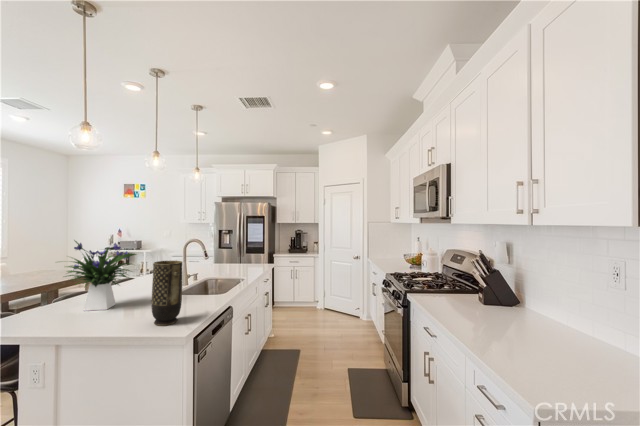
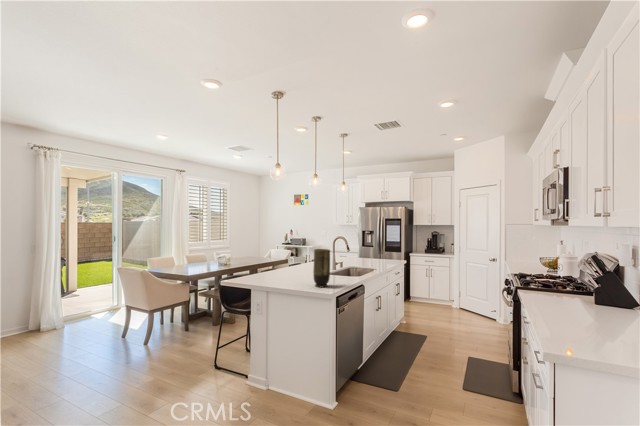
flower arrangement: present [68,241,136,311] -> none [266,235,306,277]

